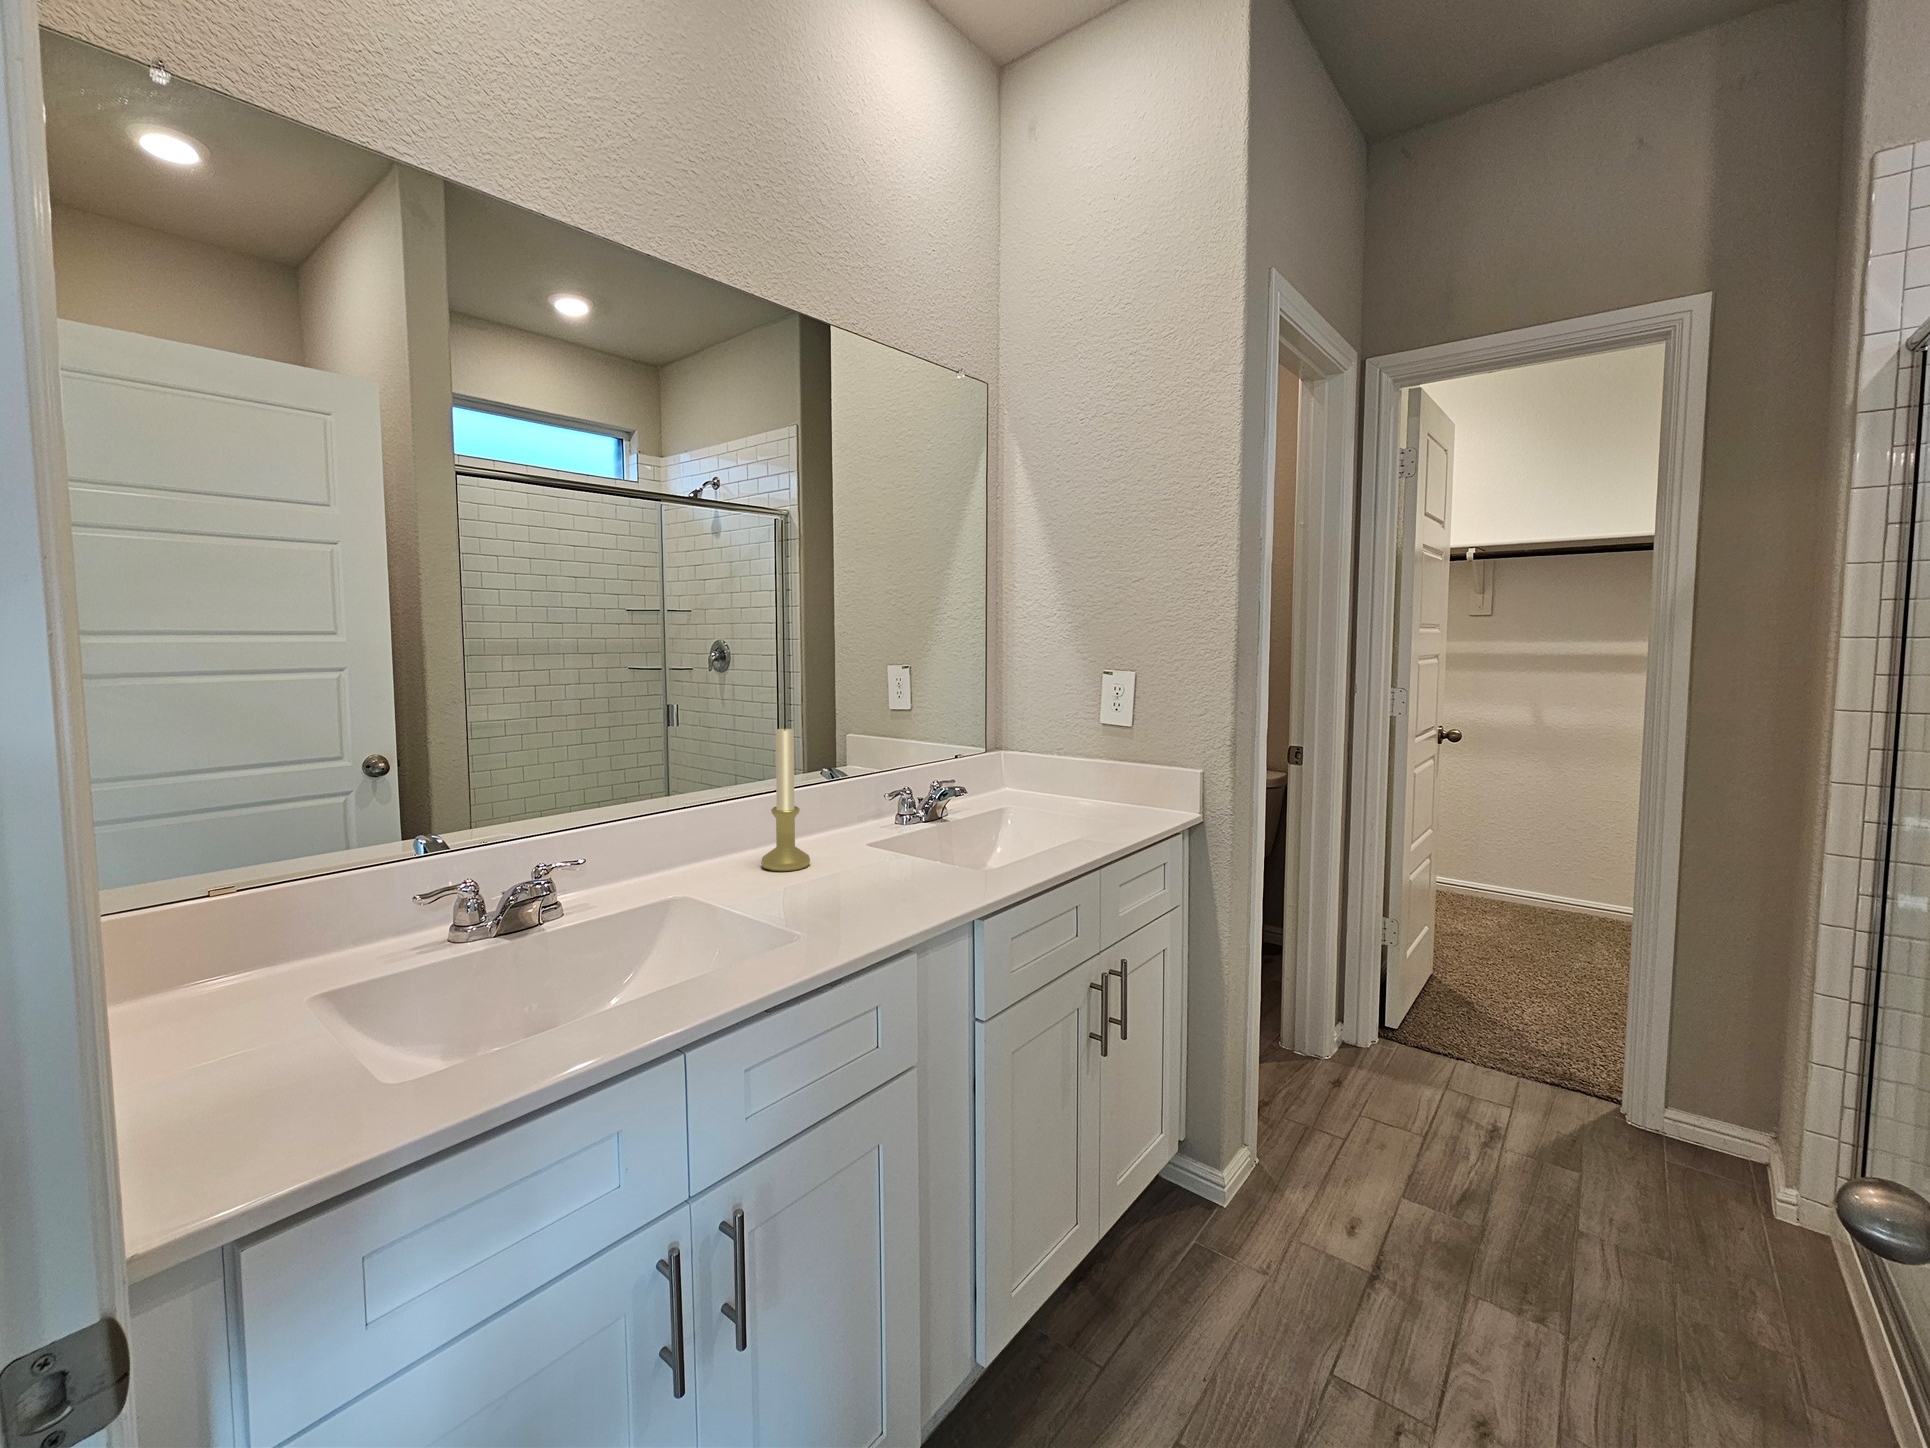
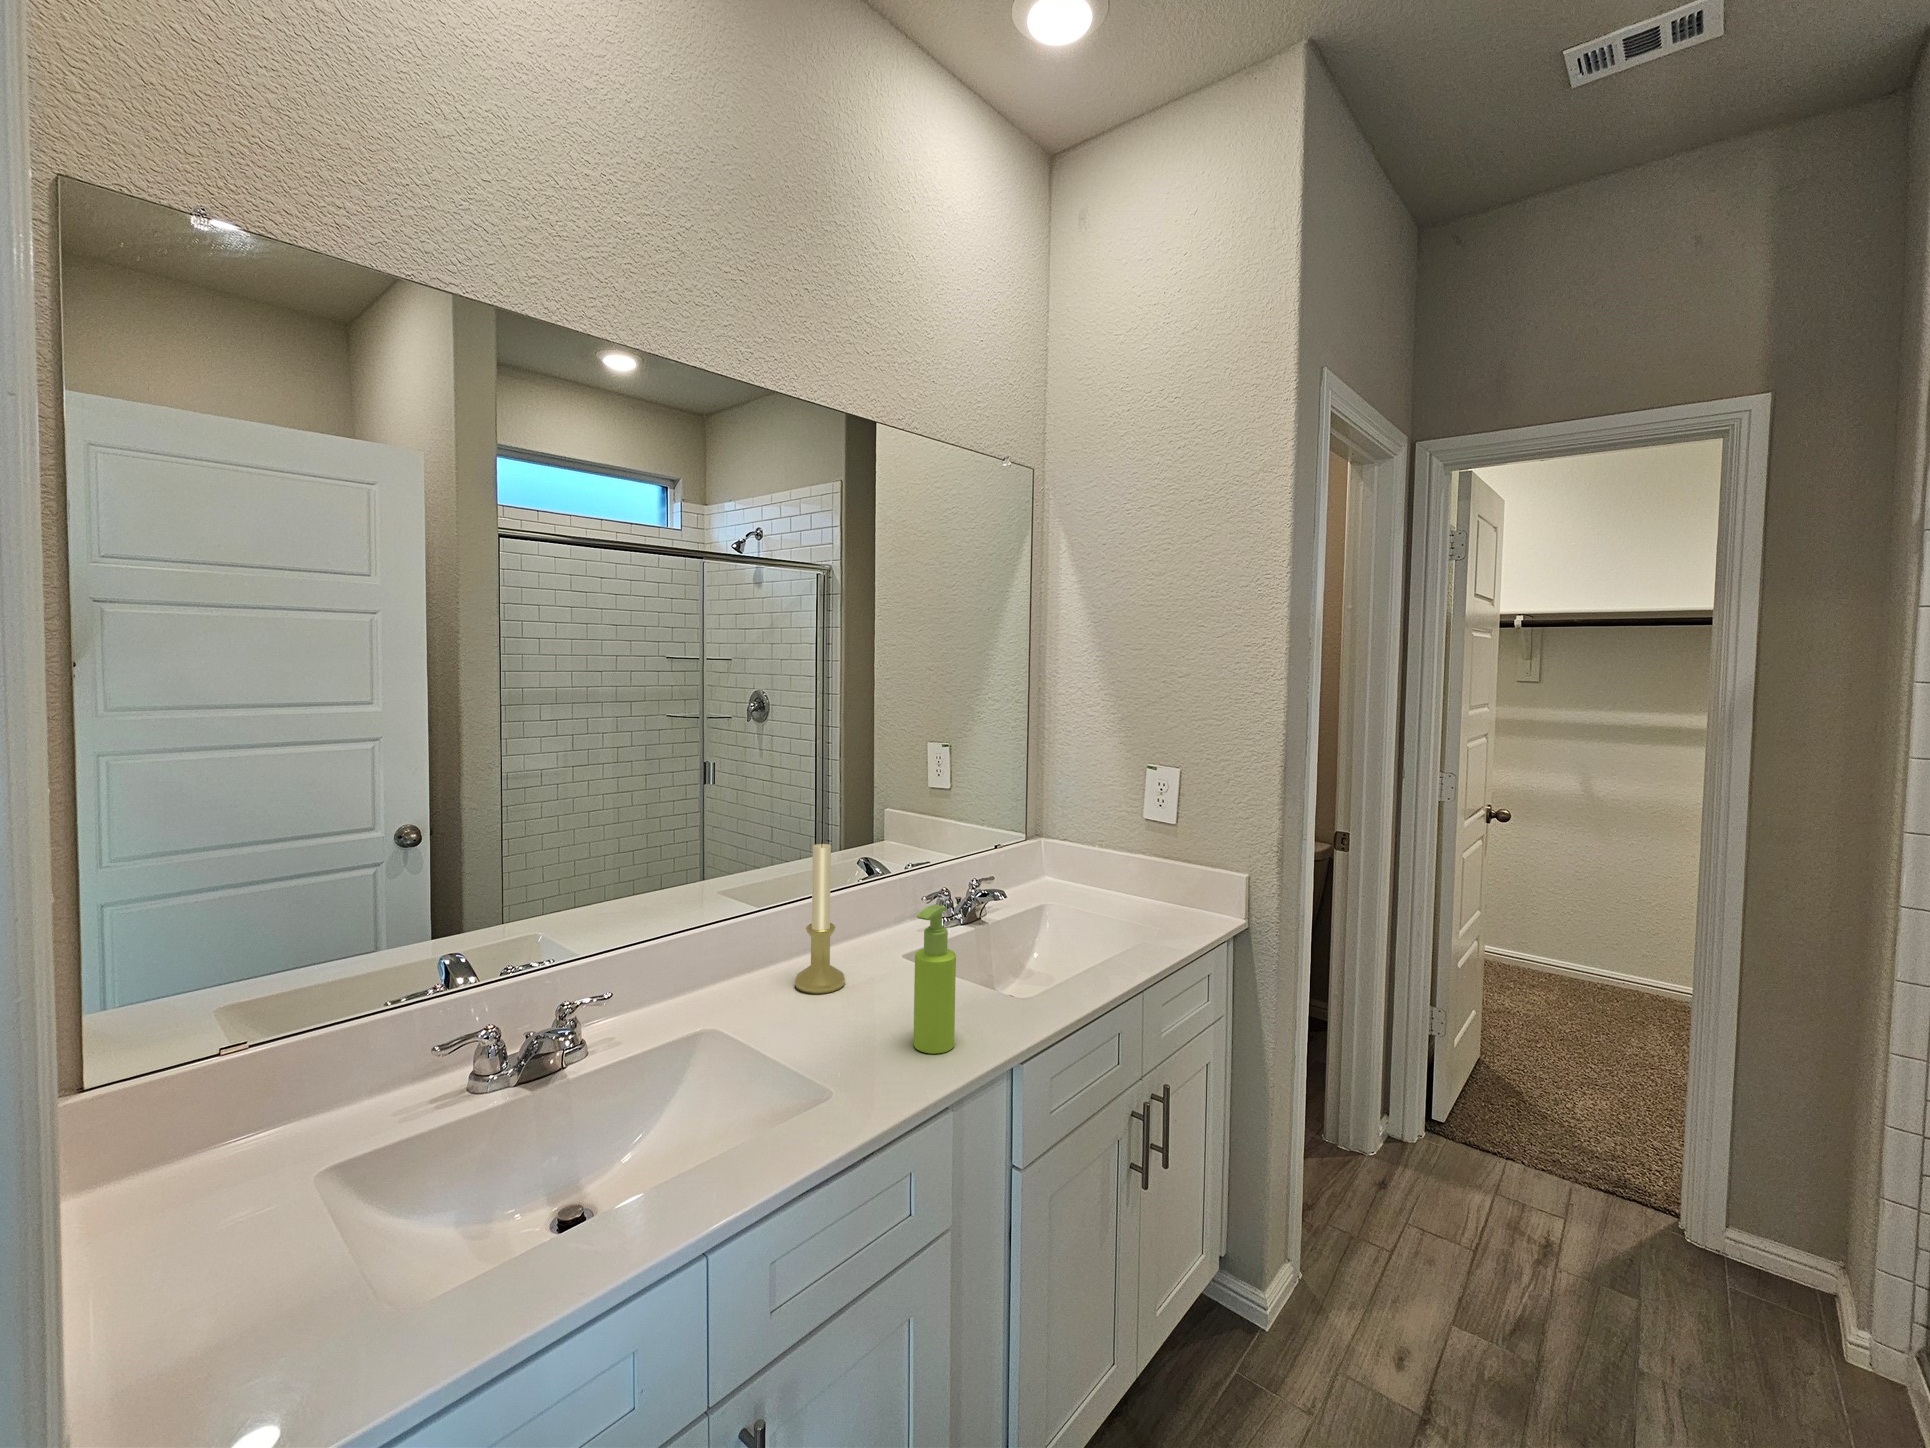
soap dispenser: none [879,767,918,907] -> present [913,904,956,1054]

